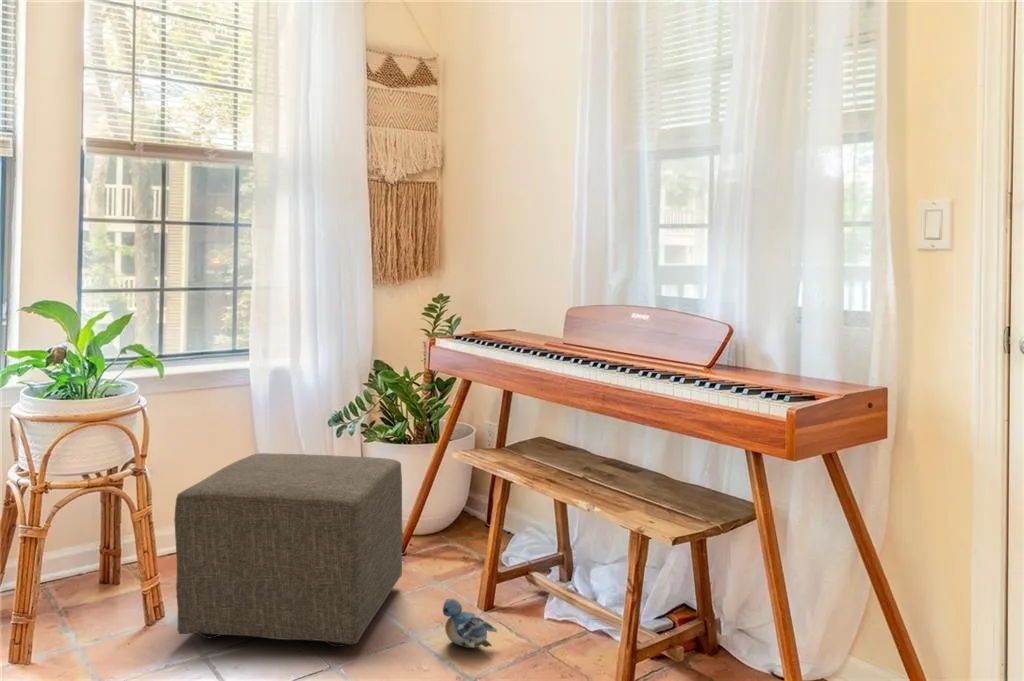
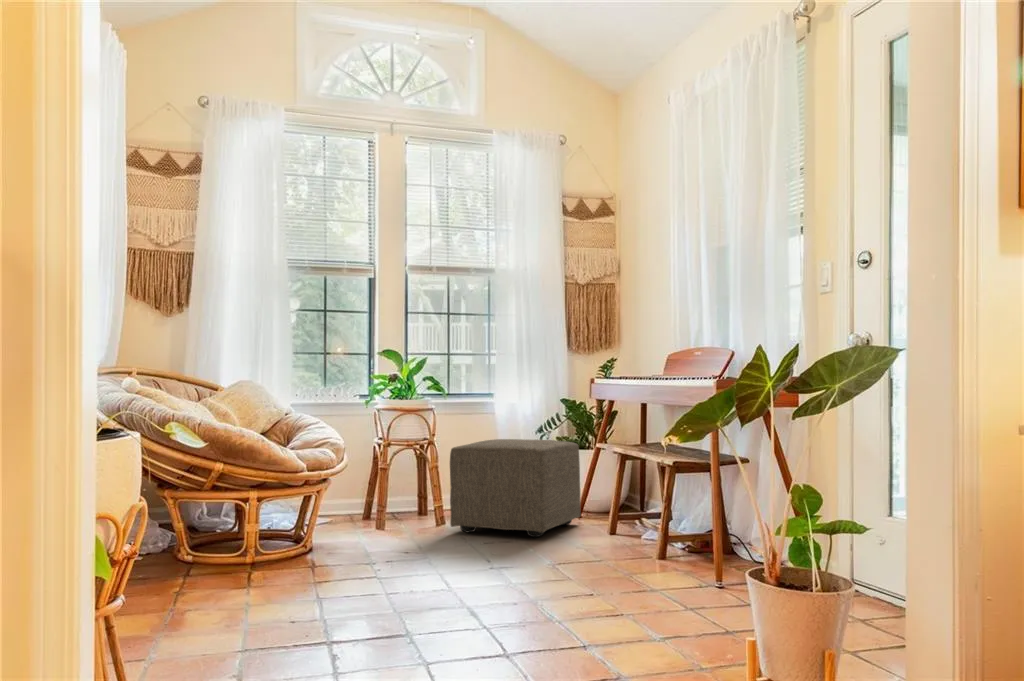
plush toy: present [443,599,497,648] -> none [595,514,626,542]

